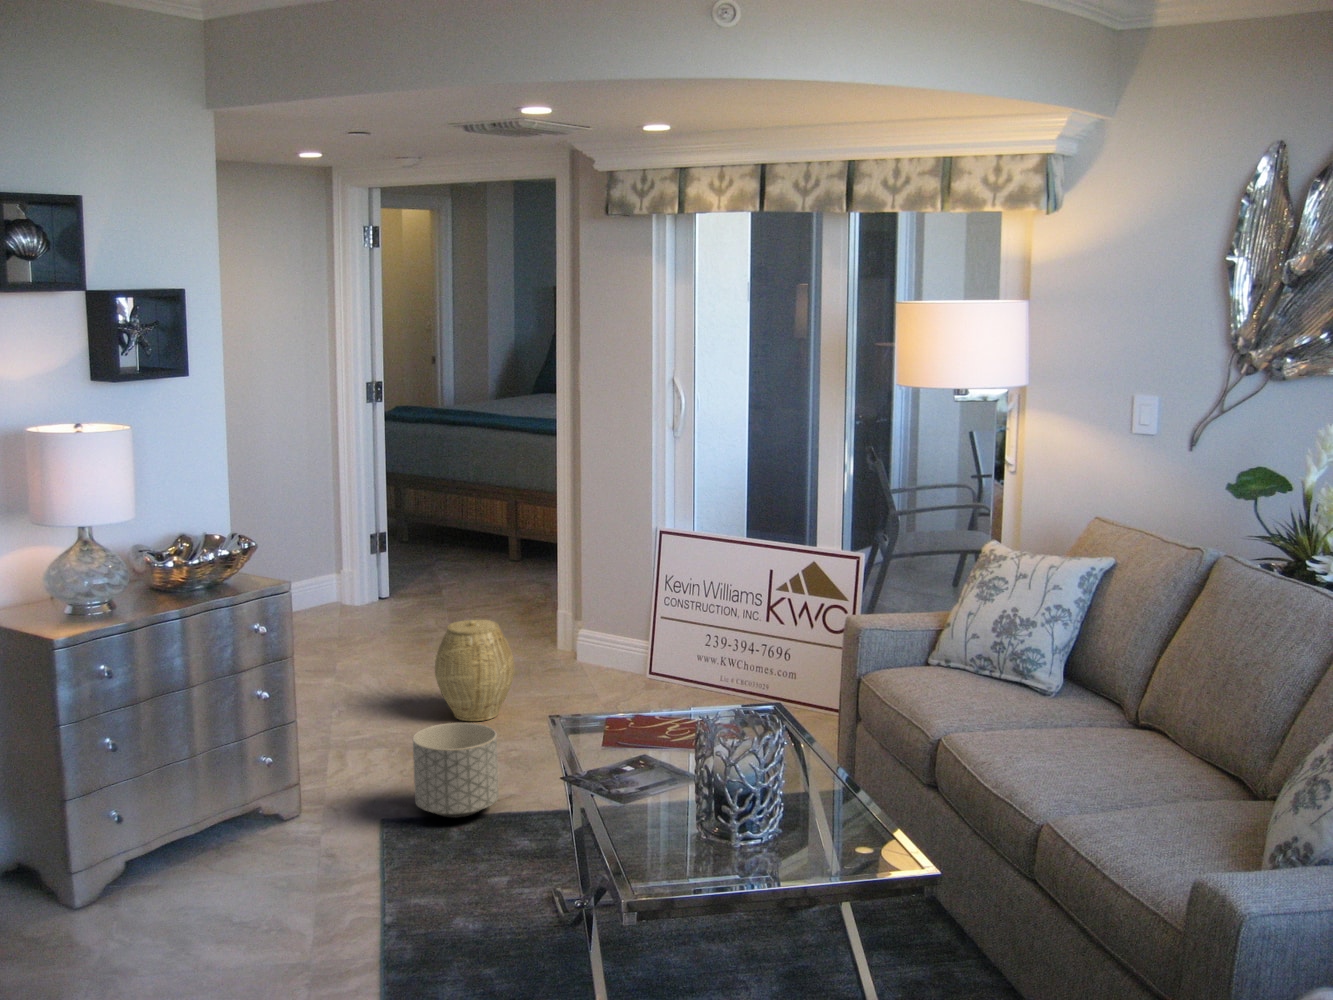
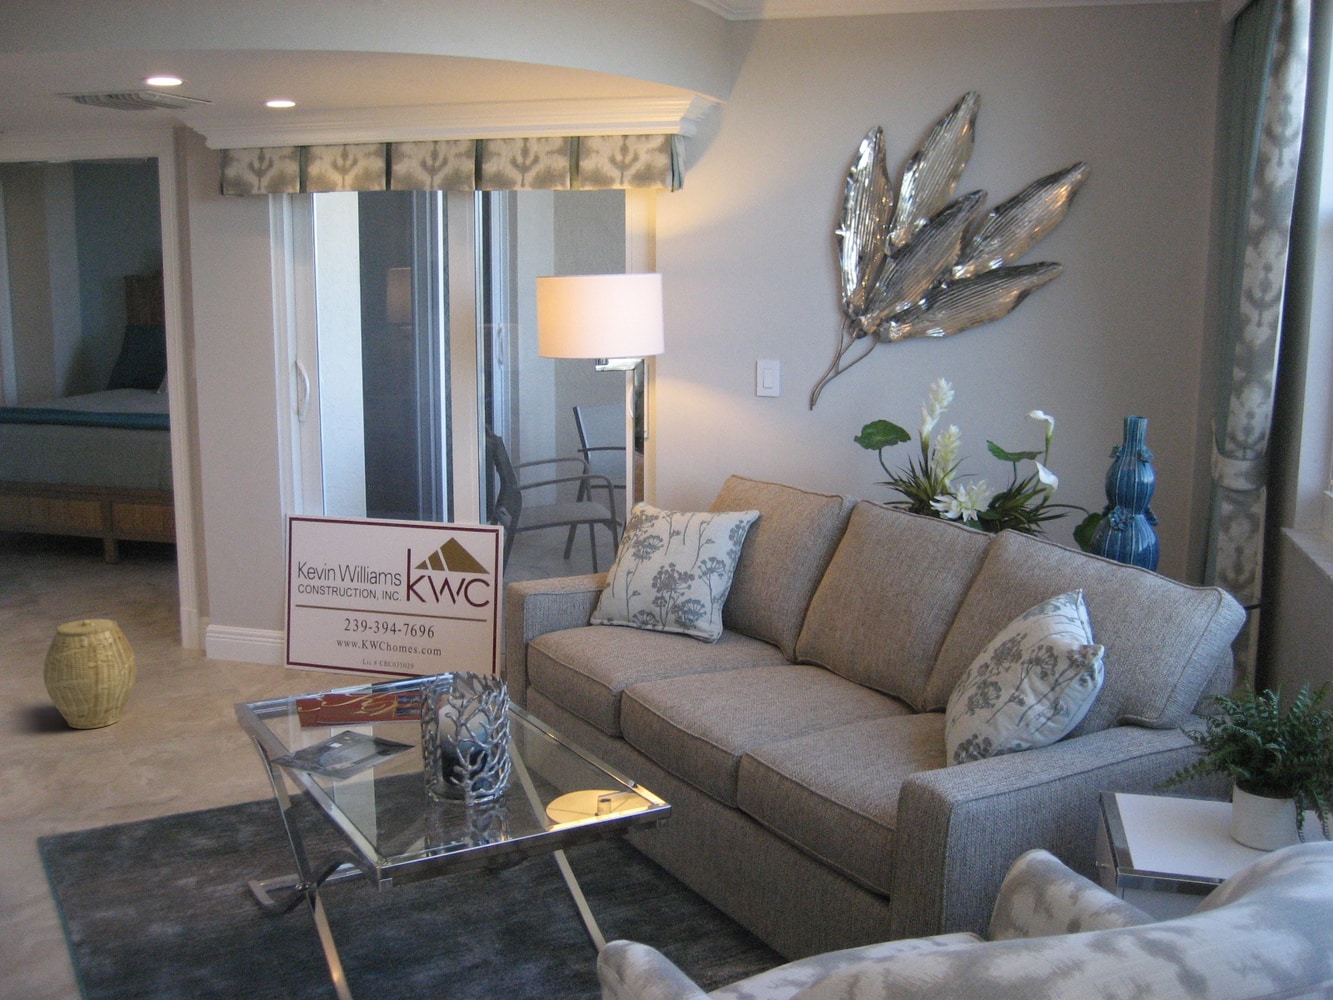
planter: present [413,723,498,818] -> none [24,727,132,835]

